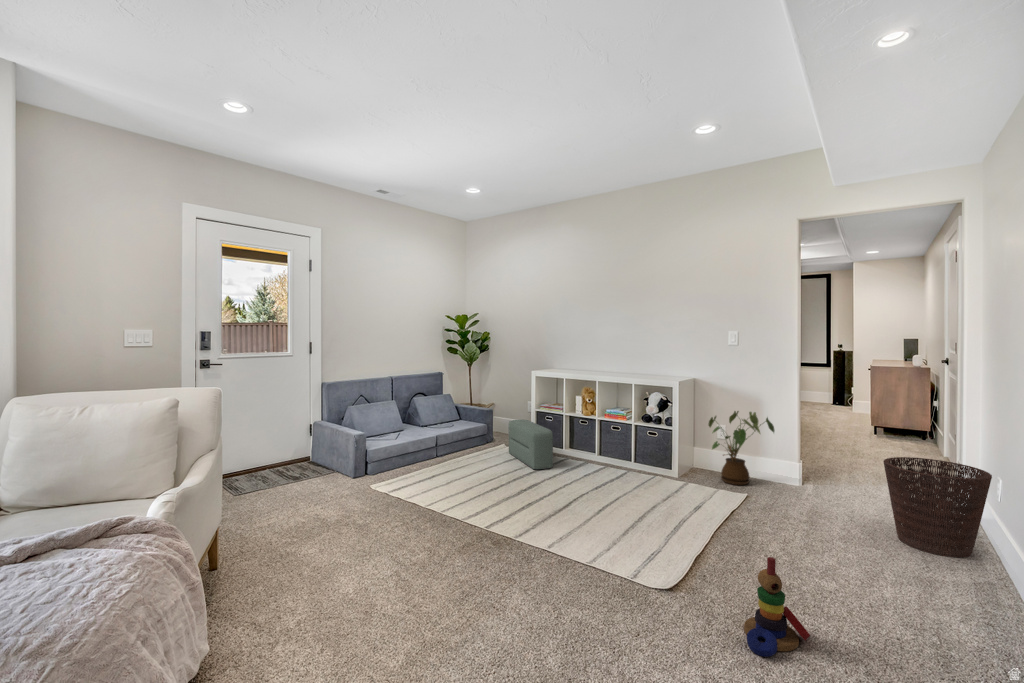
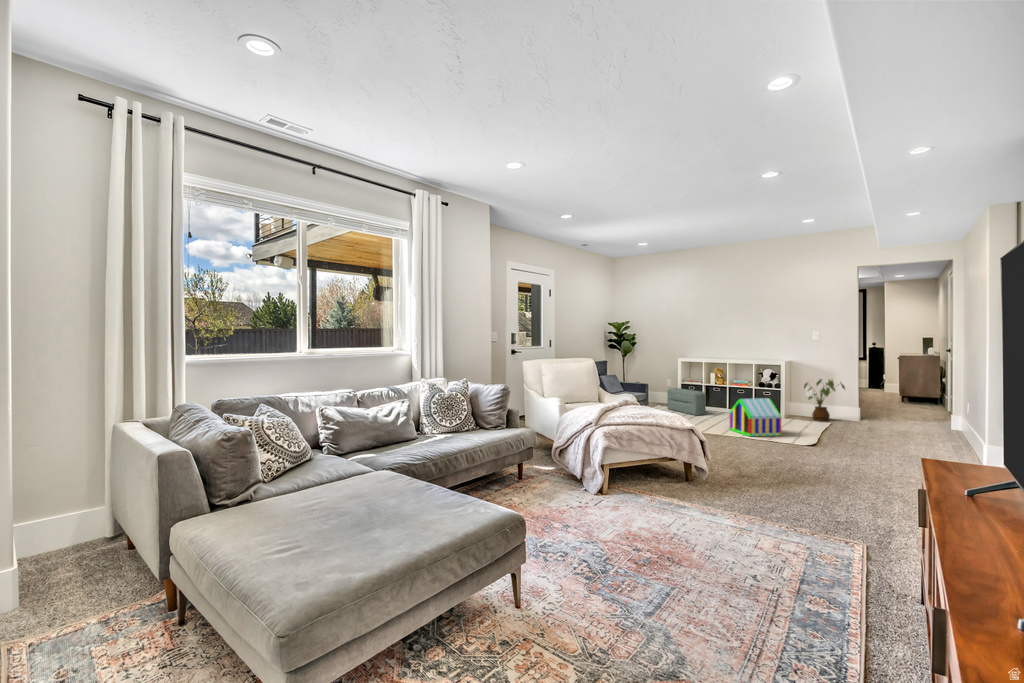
basket: present [883,457,992,557] -> none [909,397,963,440]
toy house: none [548,460,631,543] -> present [730,398,781,436]
stacking toy: present [744,557,810,657] -> none [852,423,881,458]

